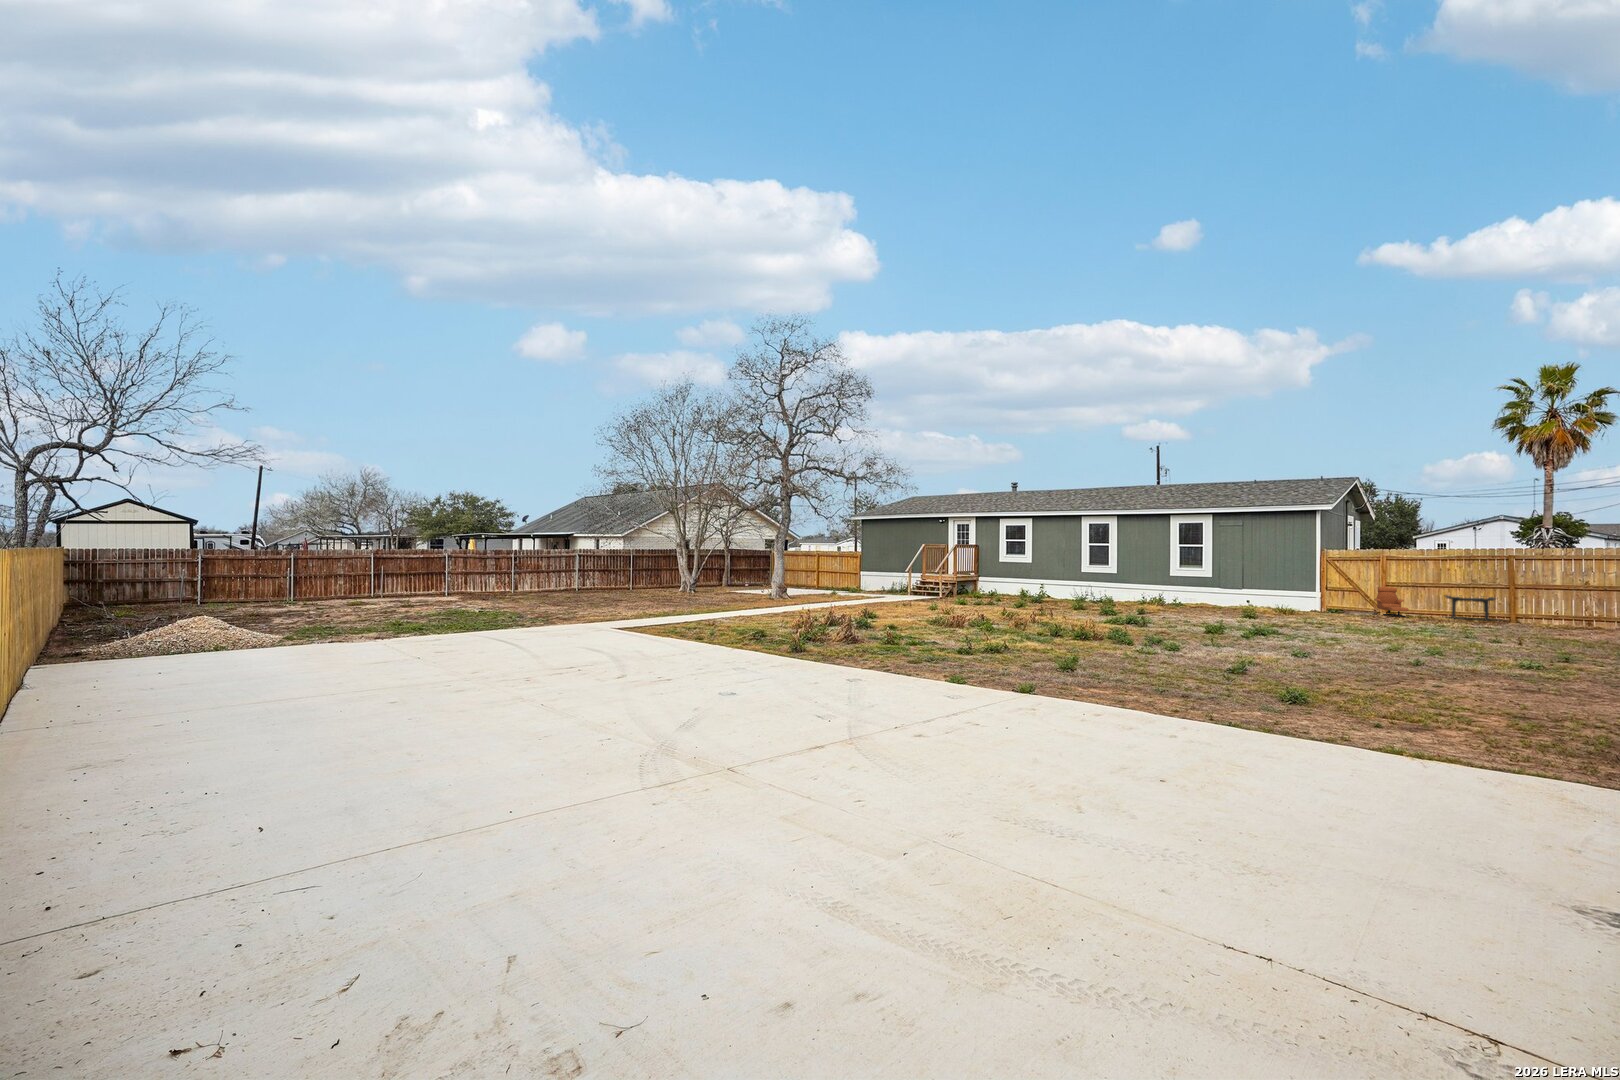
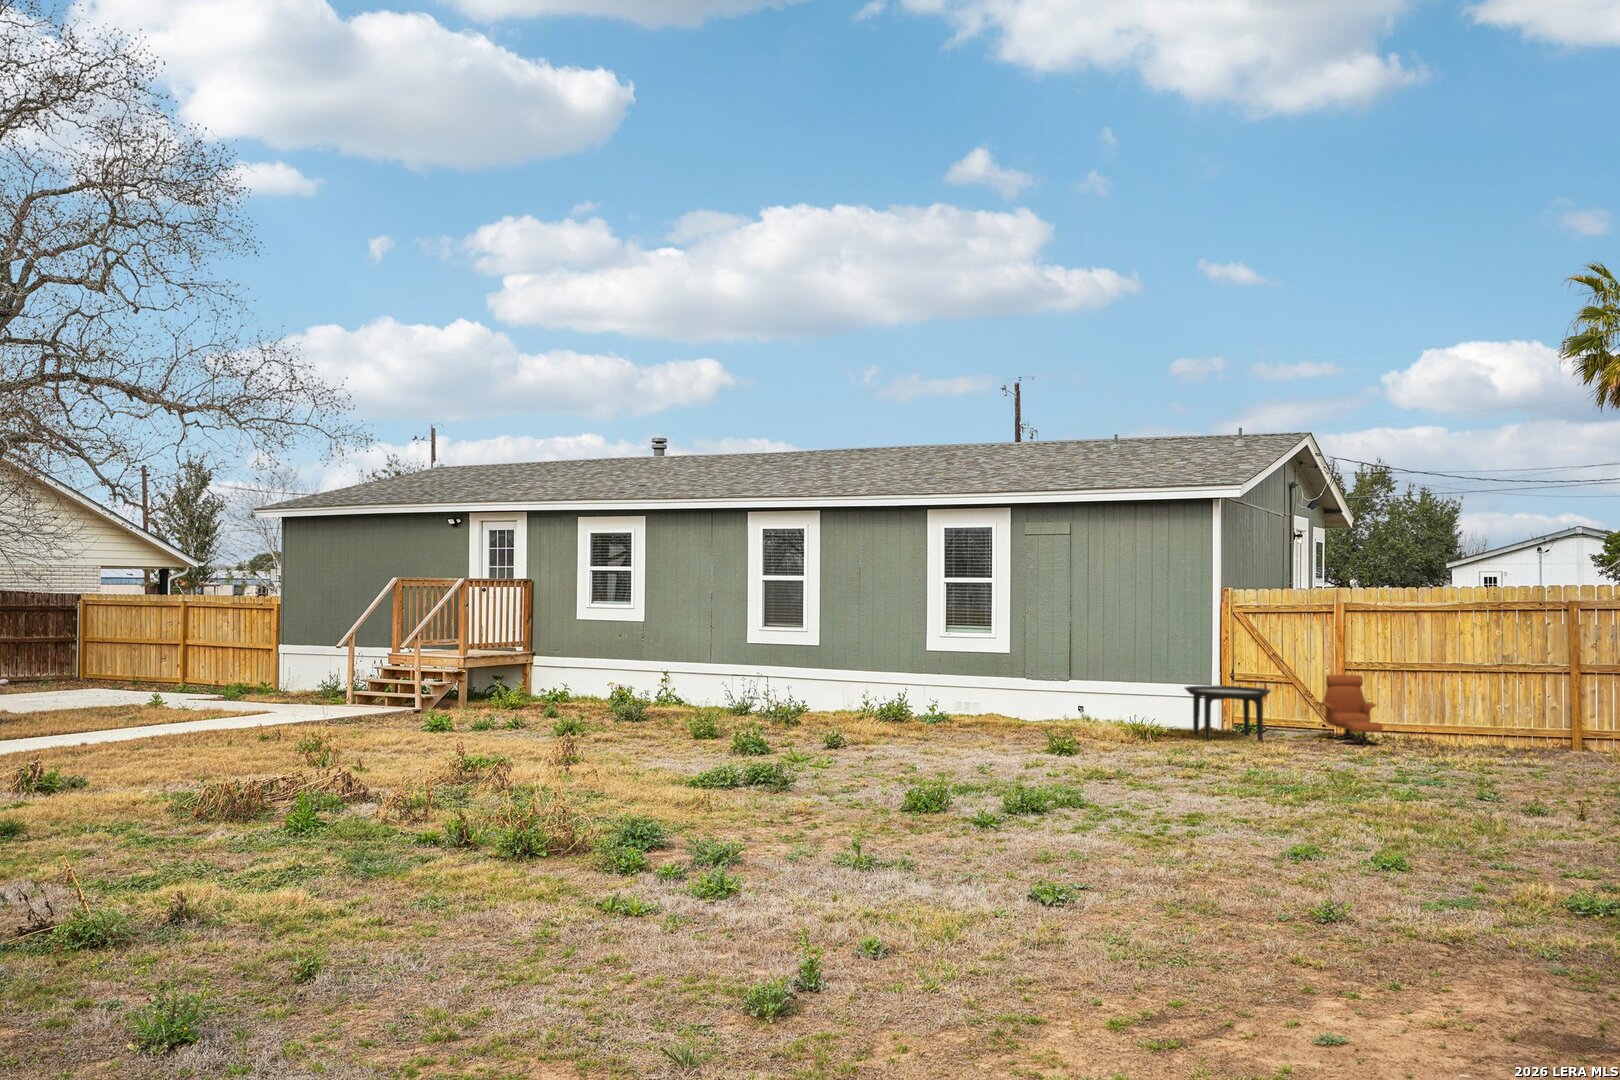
round table: present [1445,595,1496,621] -> present [1185,686,1271,741]

